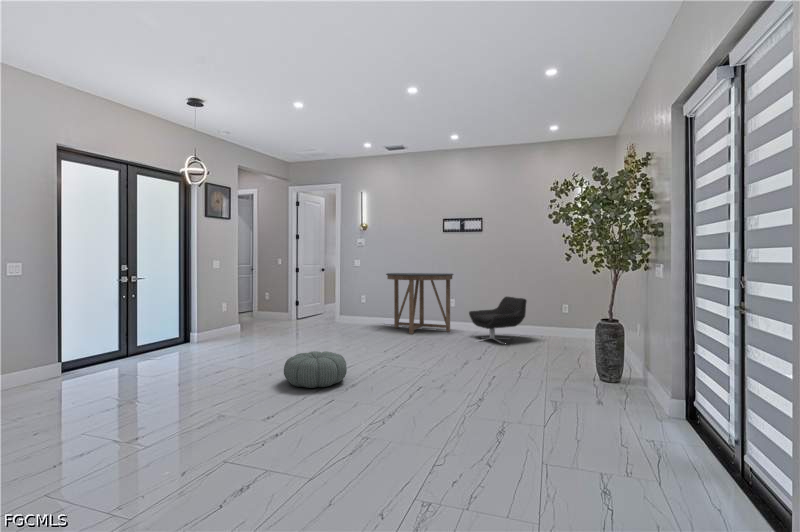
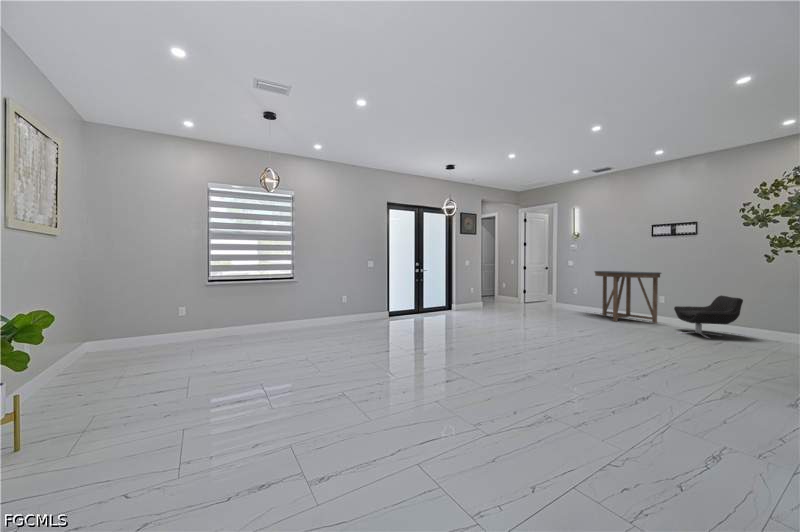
pouf: present [284,351,347,388] -> none [497,321,540,343]

